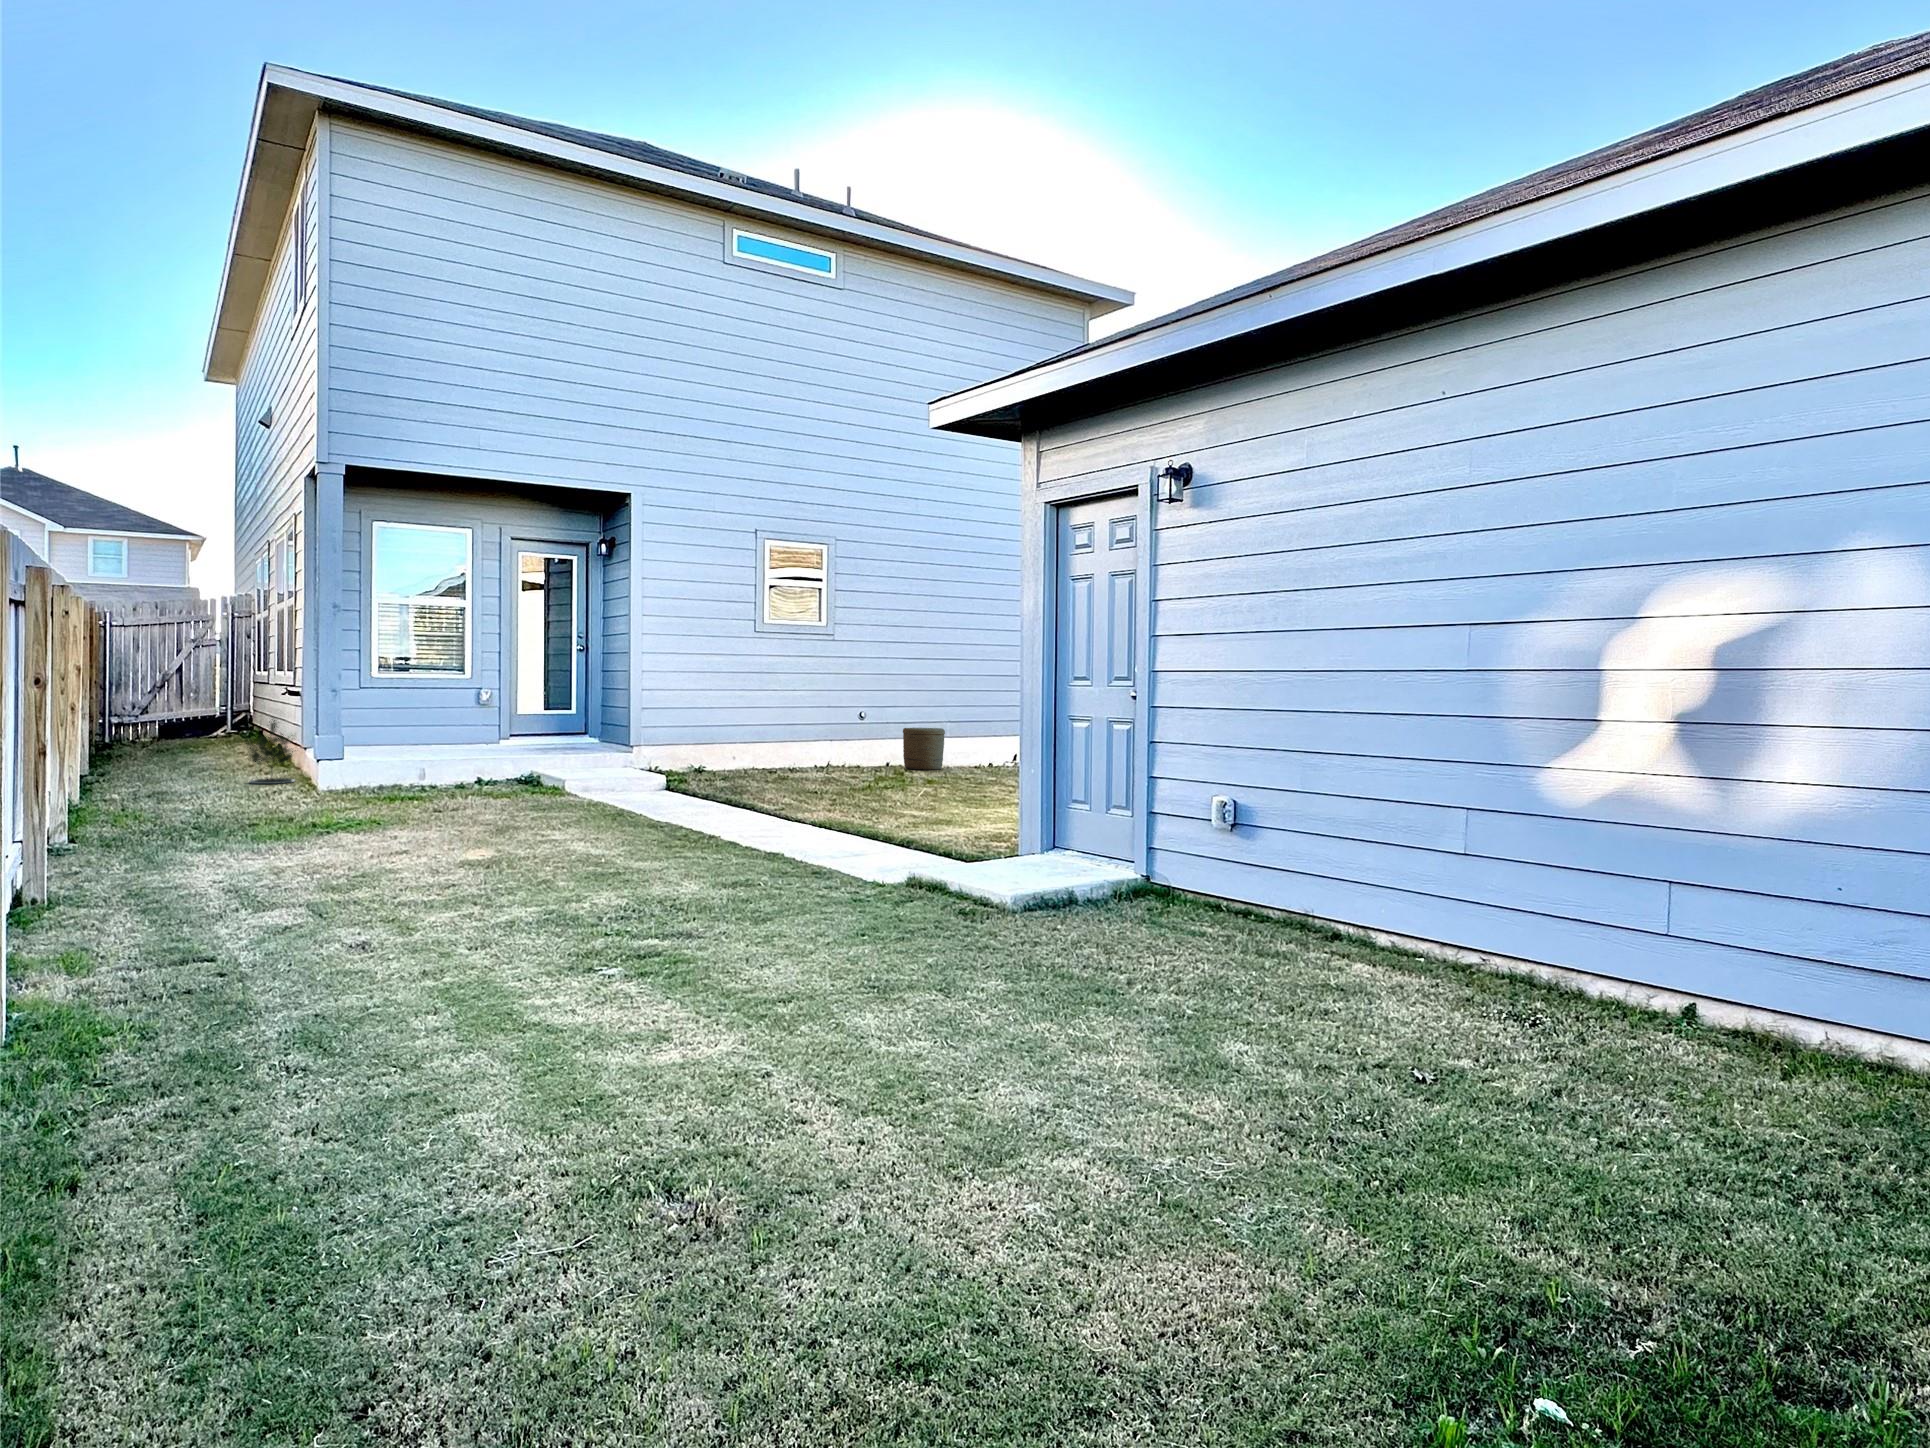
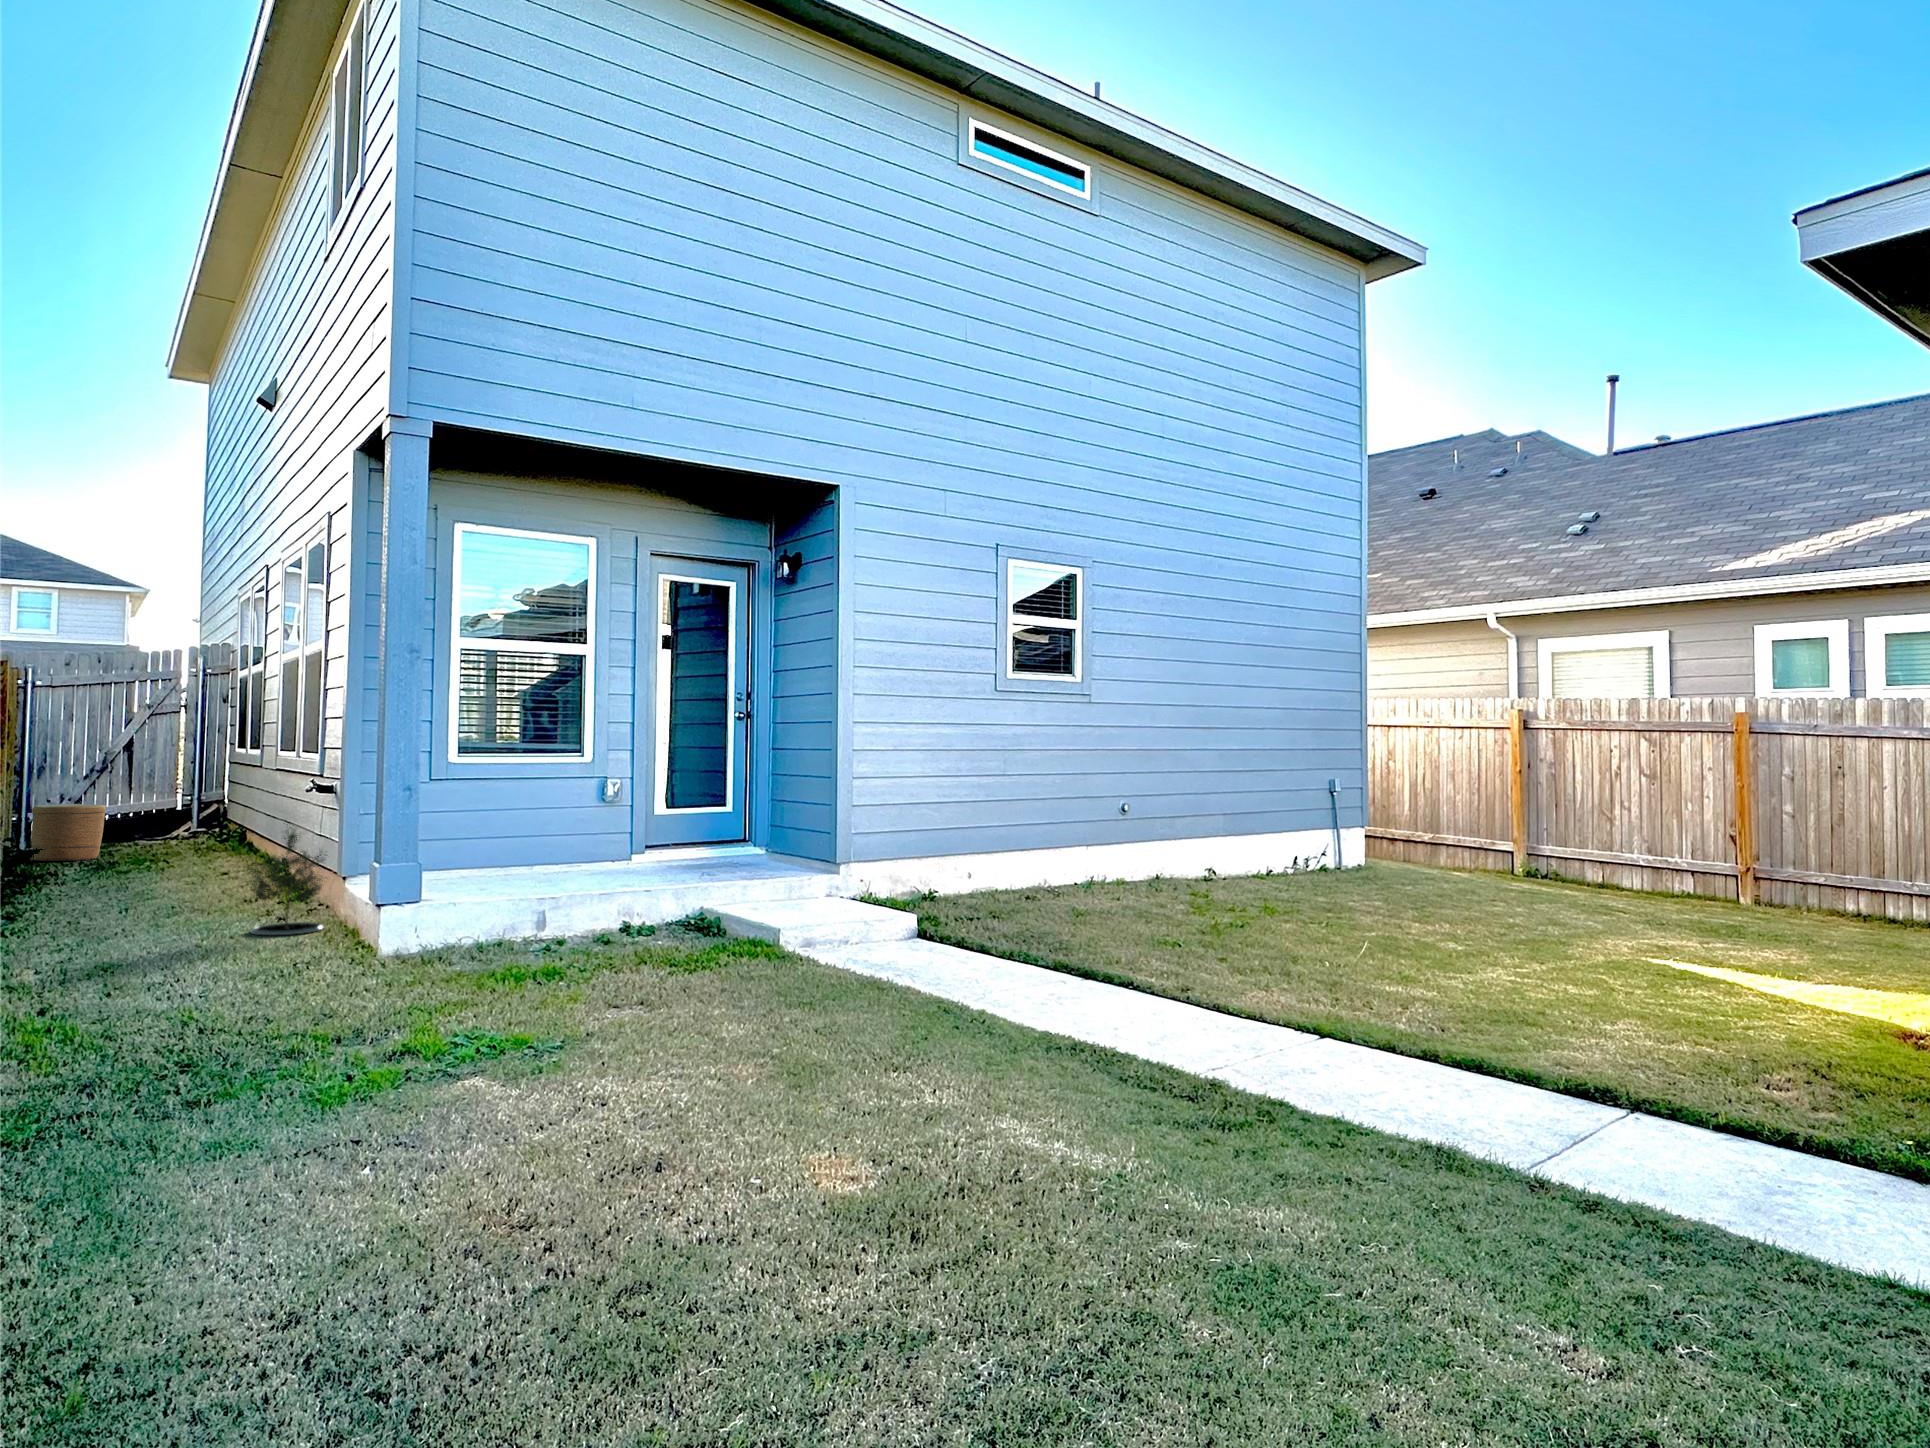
woven basket: present [903,728,945,770] -> present [32,804,106,861]

